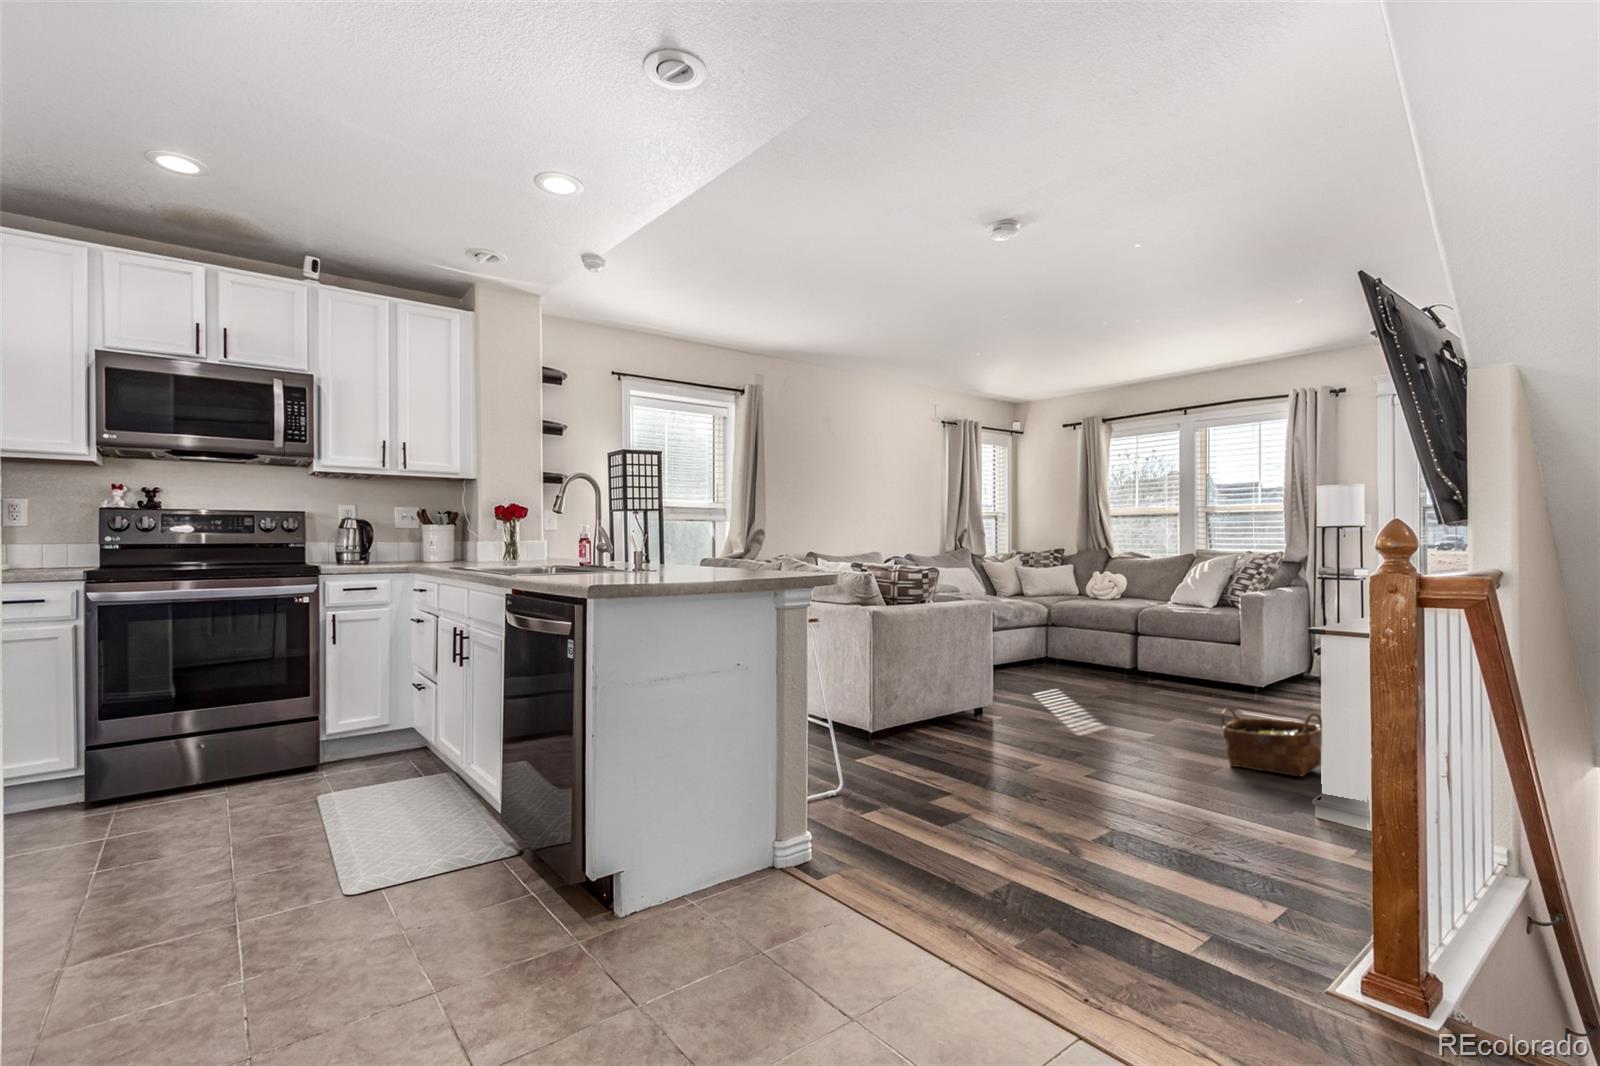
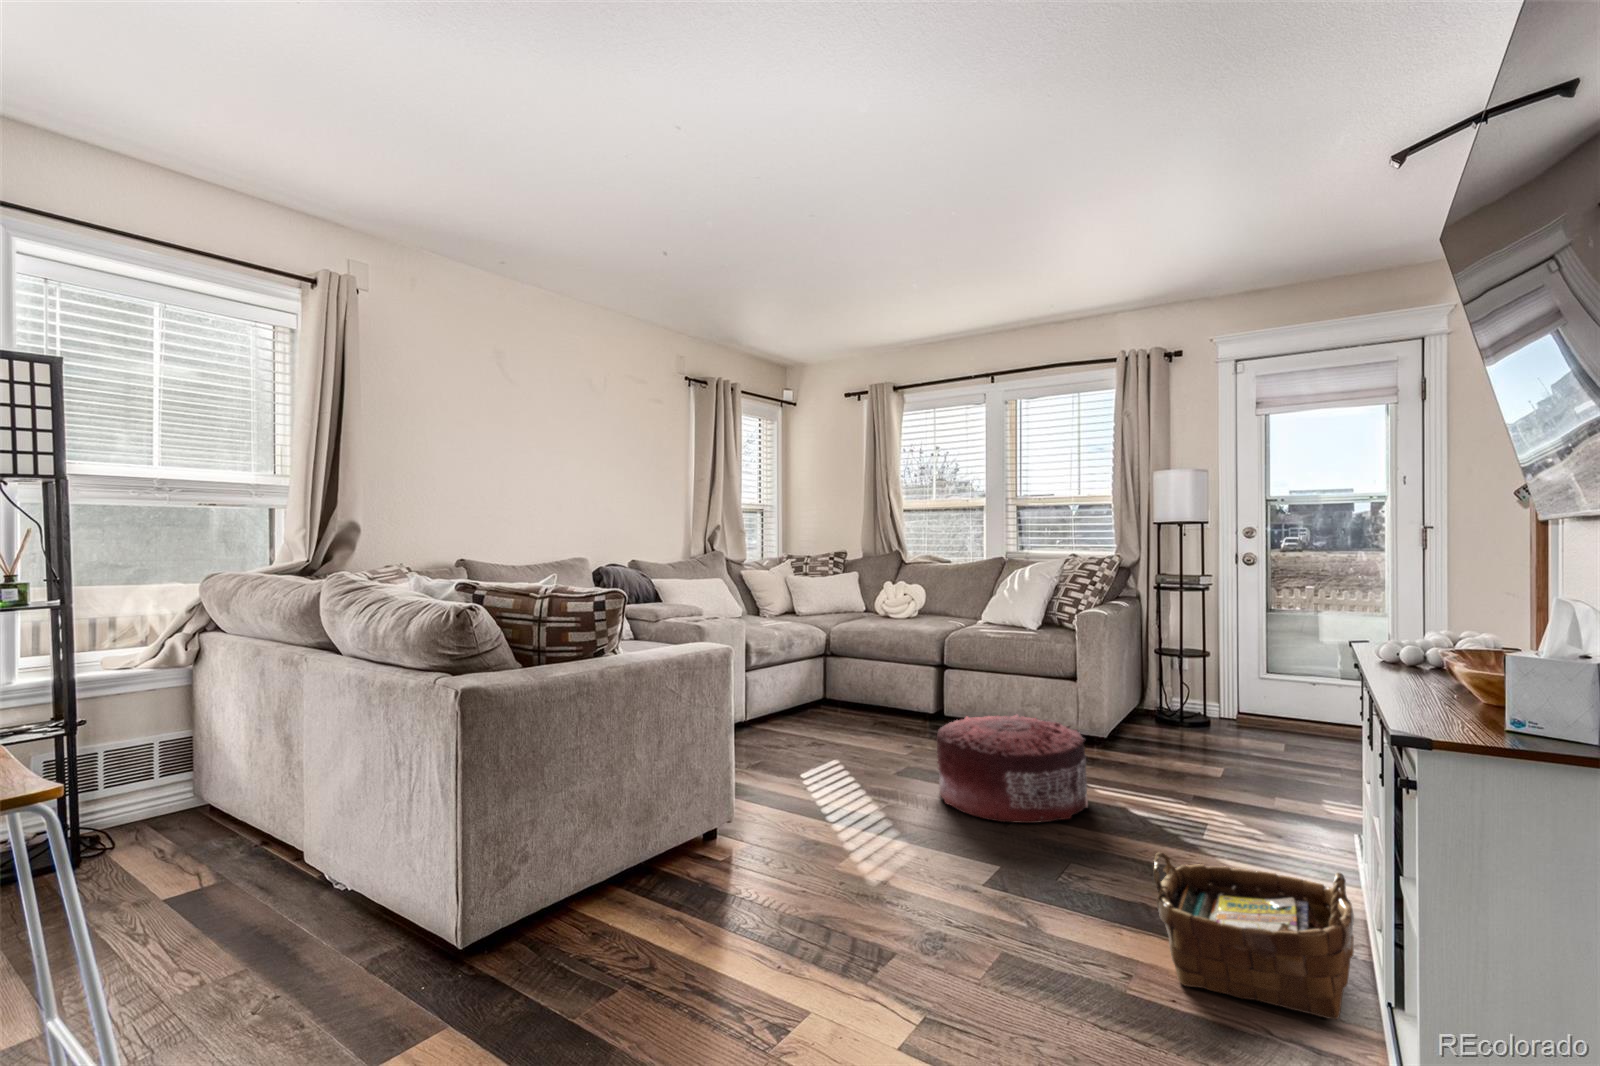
pouf: none [1120,657,1223,717] -> present [937,715,1088,823]

